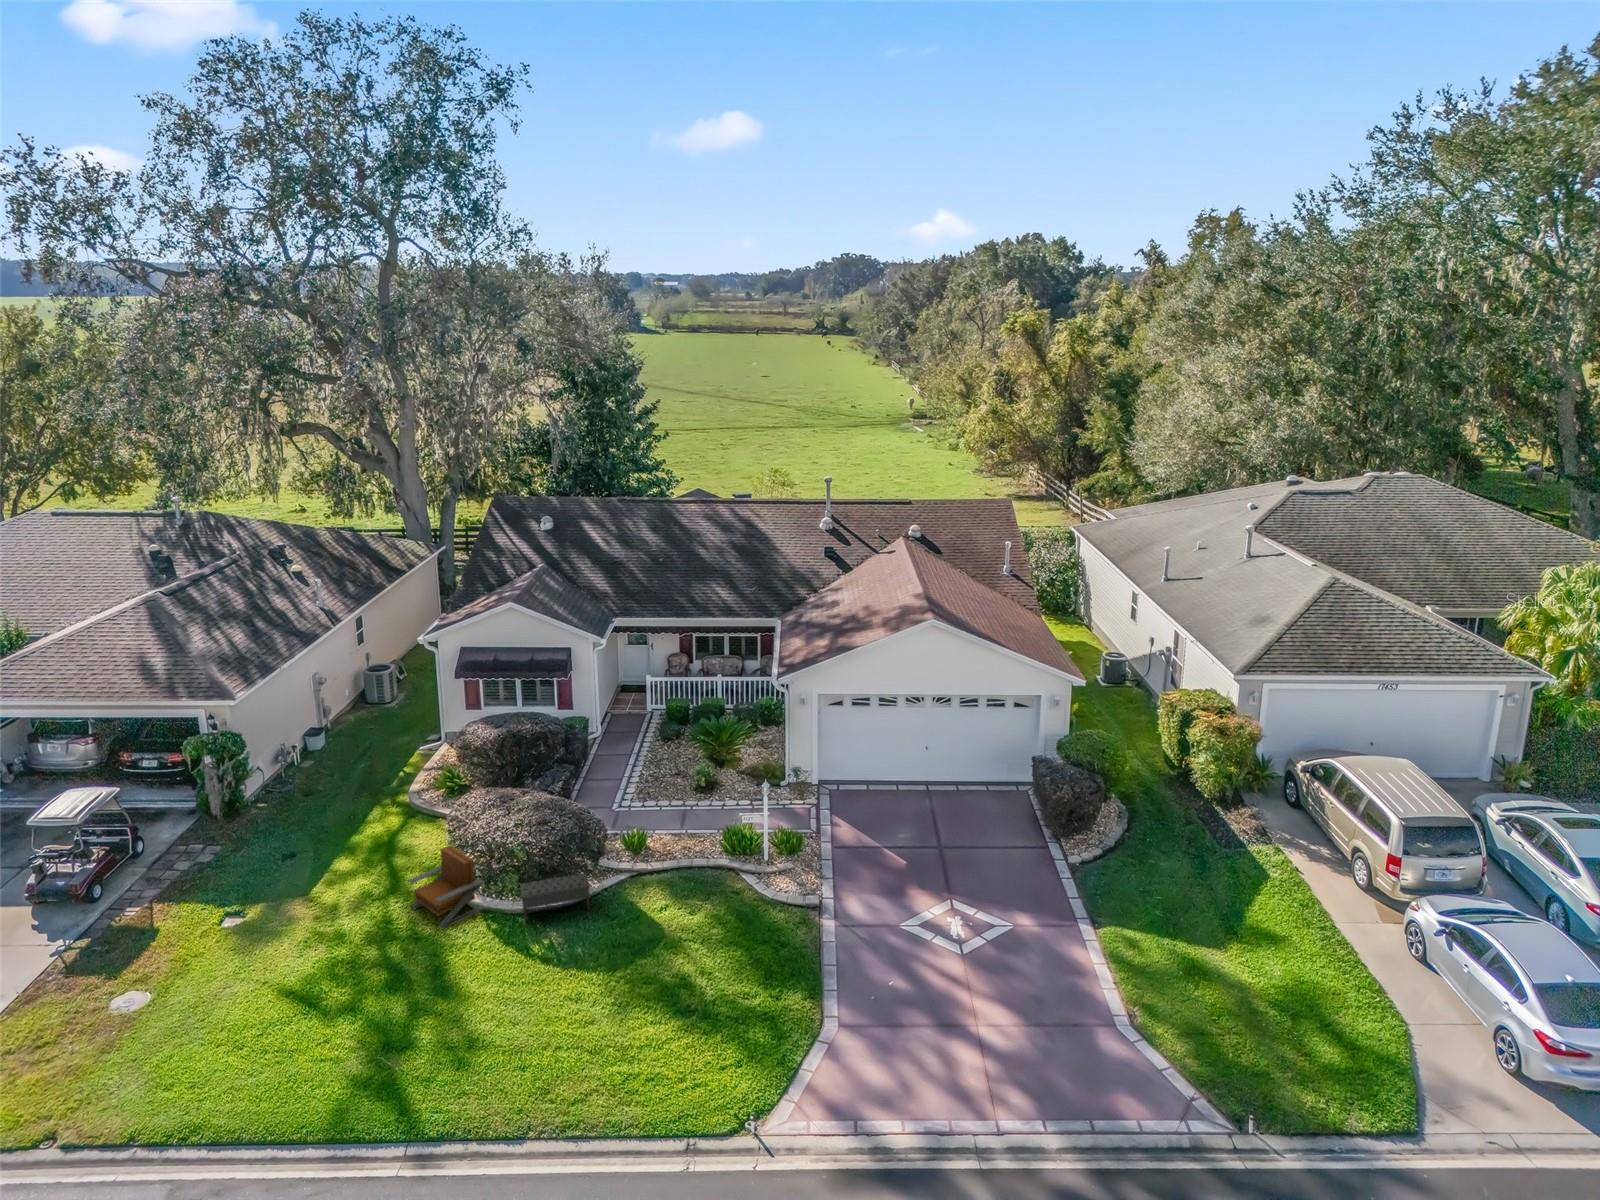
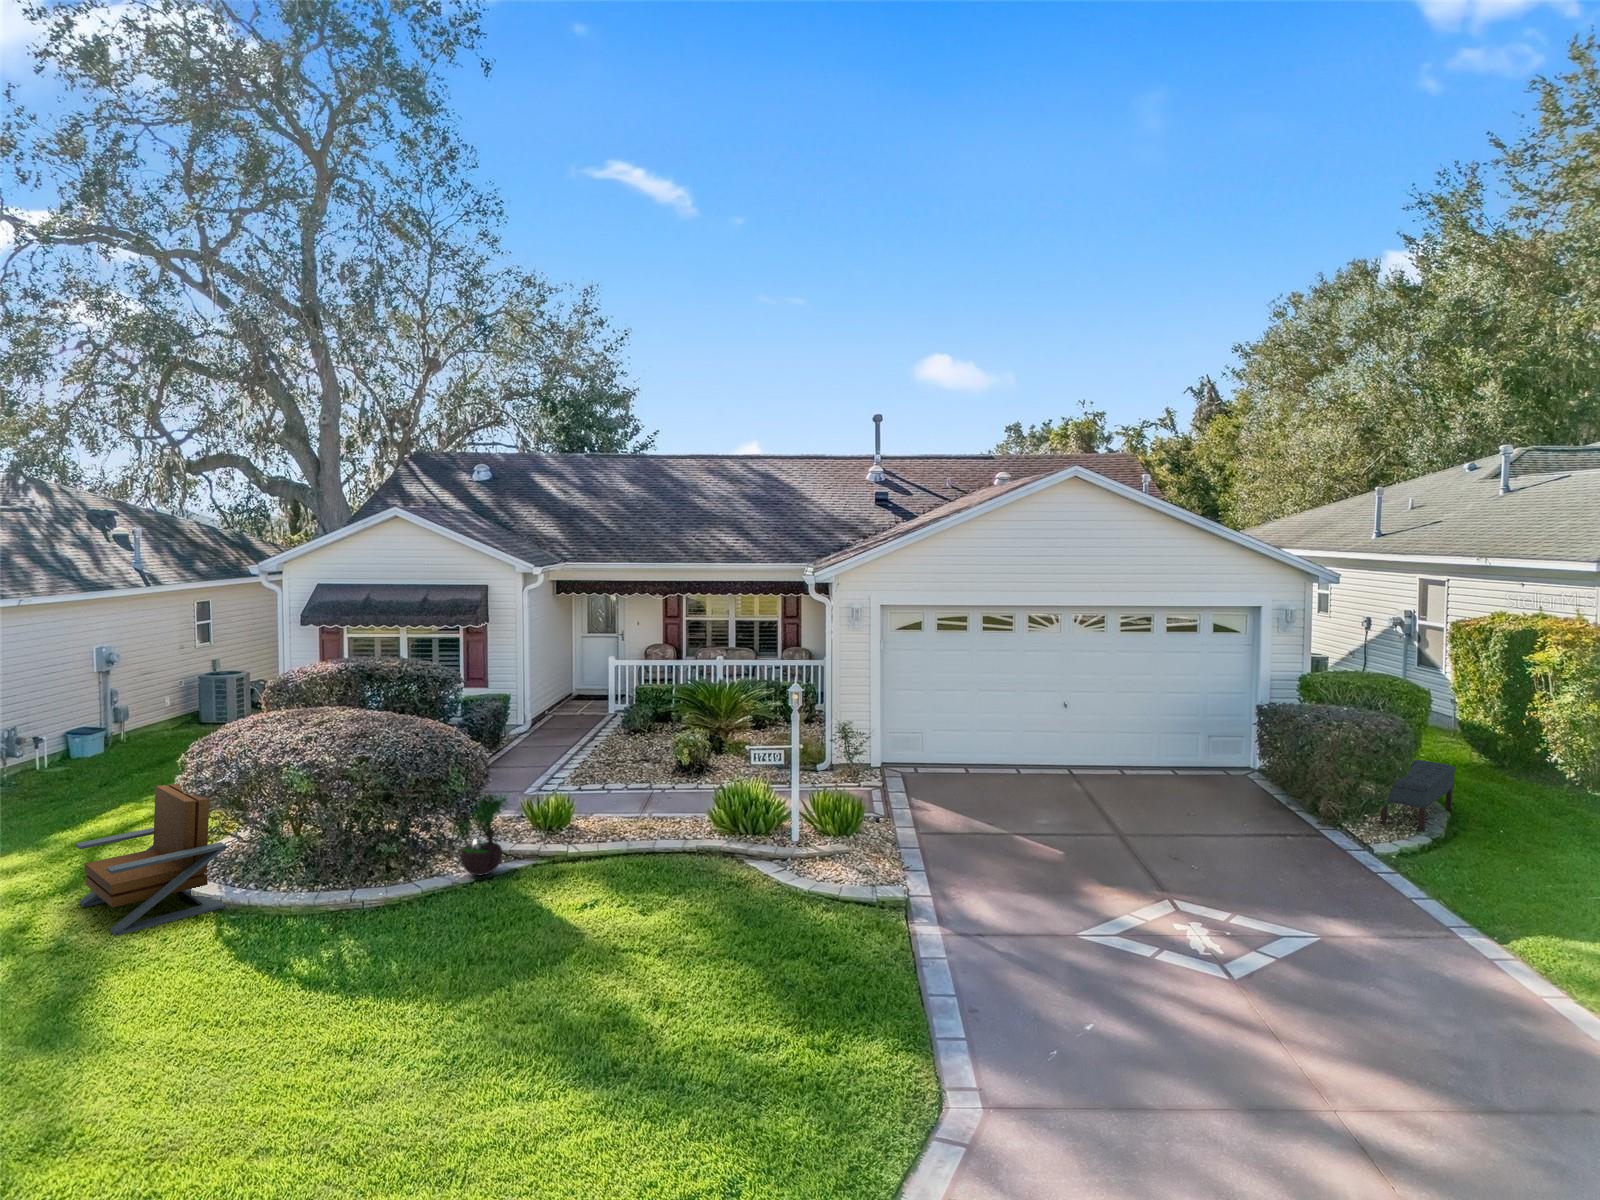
potted tree: none [595,843,621,886] -> present [460,791,511,875]
bench: present [520,874,590,921] -> present [1381,760,1456,832]

